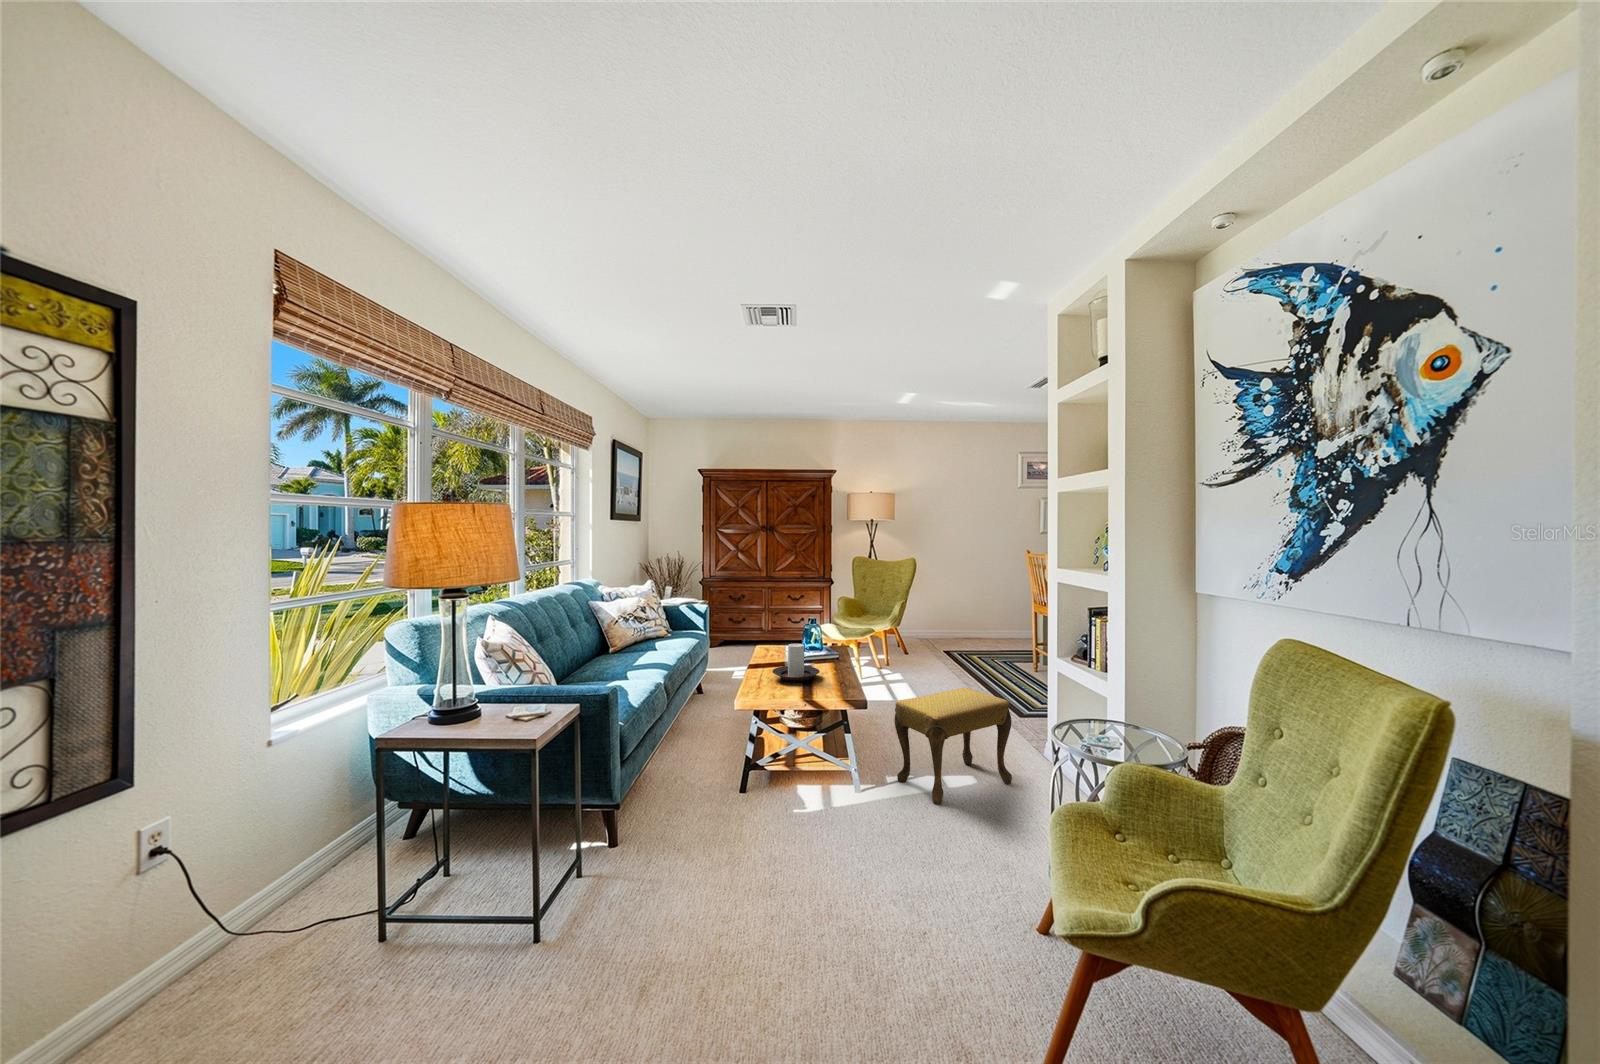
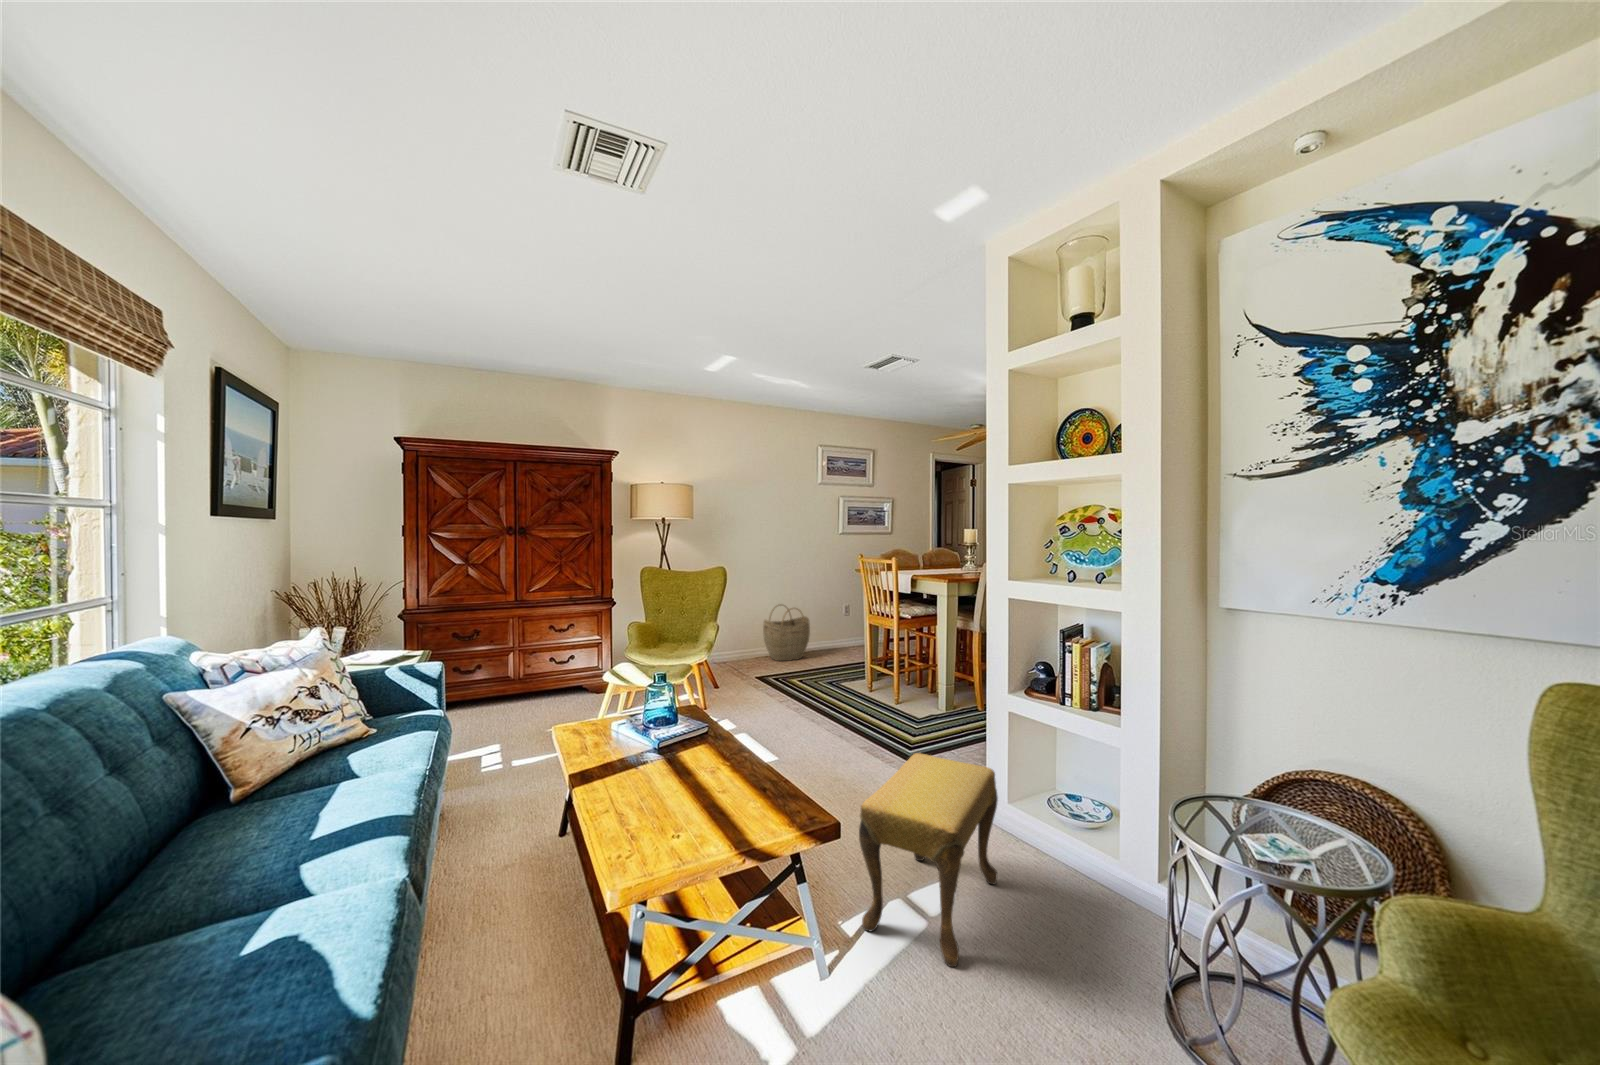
woven basket: none [966,596,1010,646] -> present [763,605,810,661]
candle holder: present [772,644,820,682] -> none [637,729,722,804]

